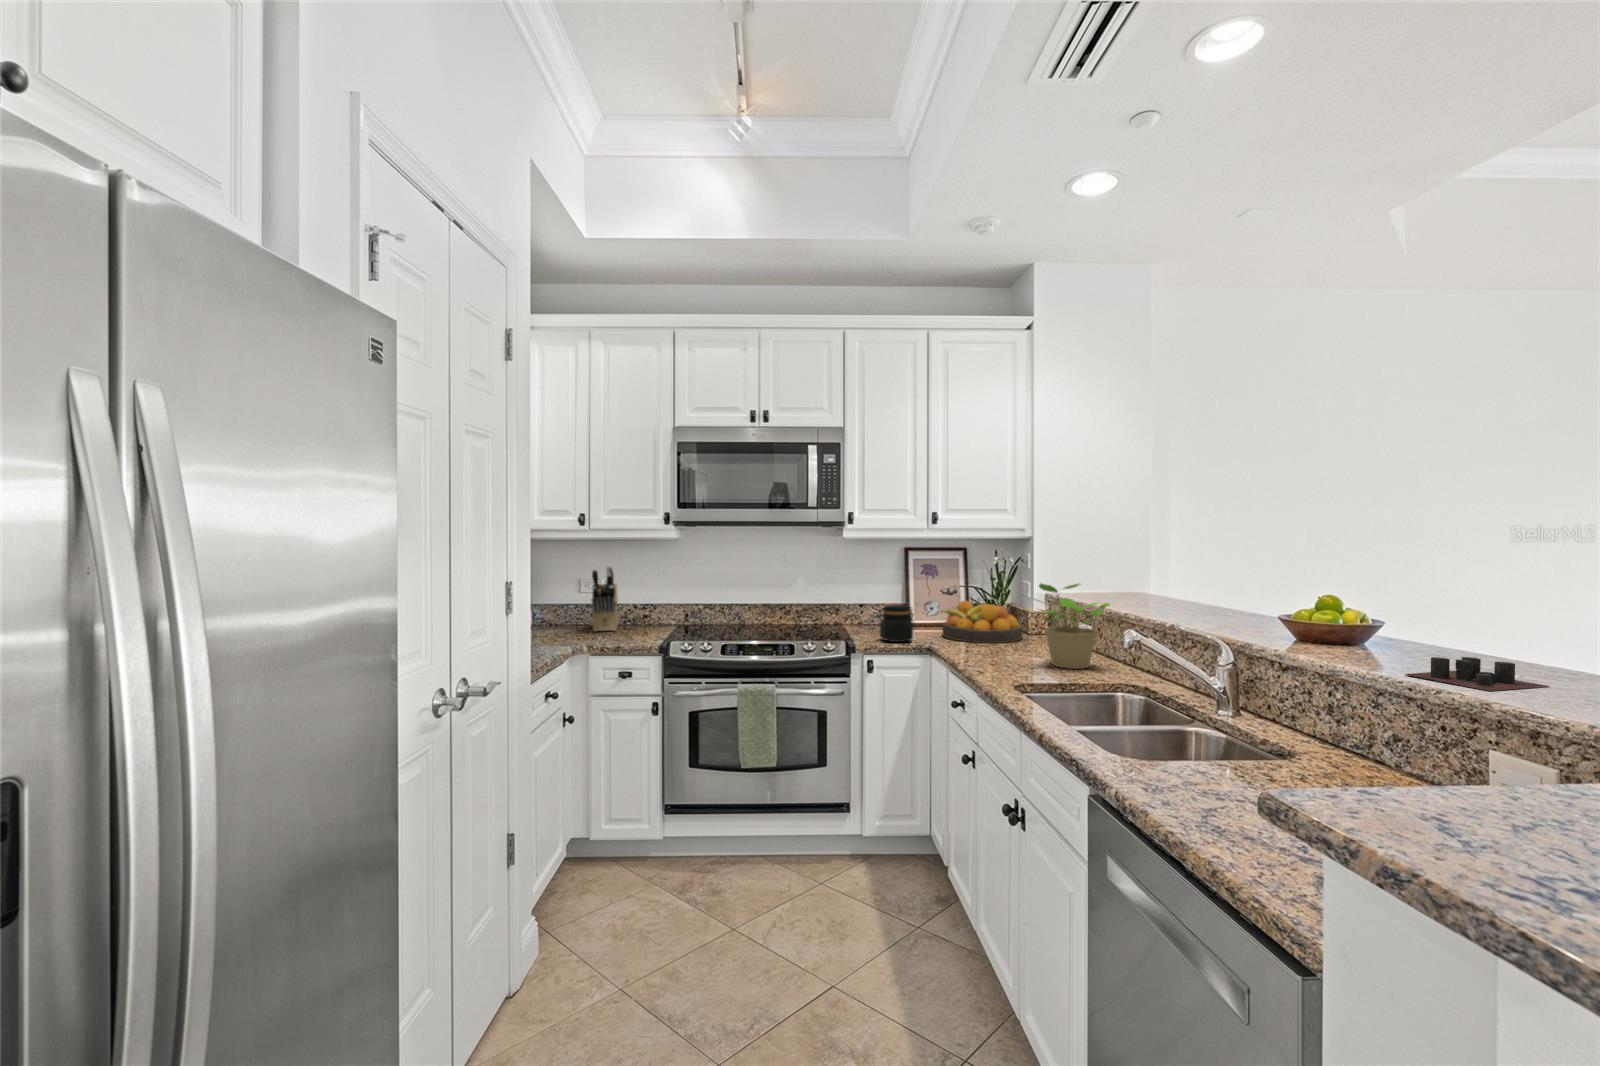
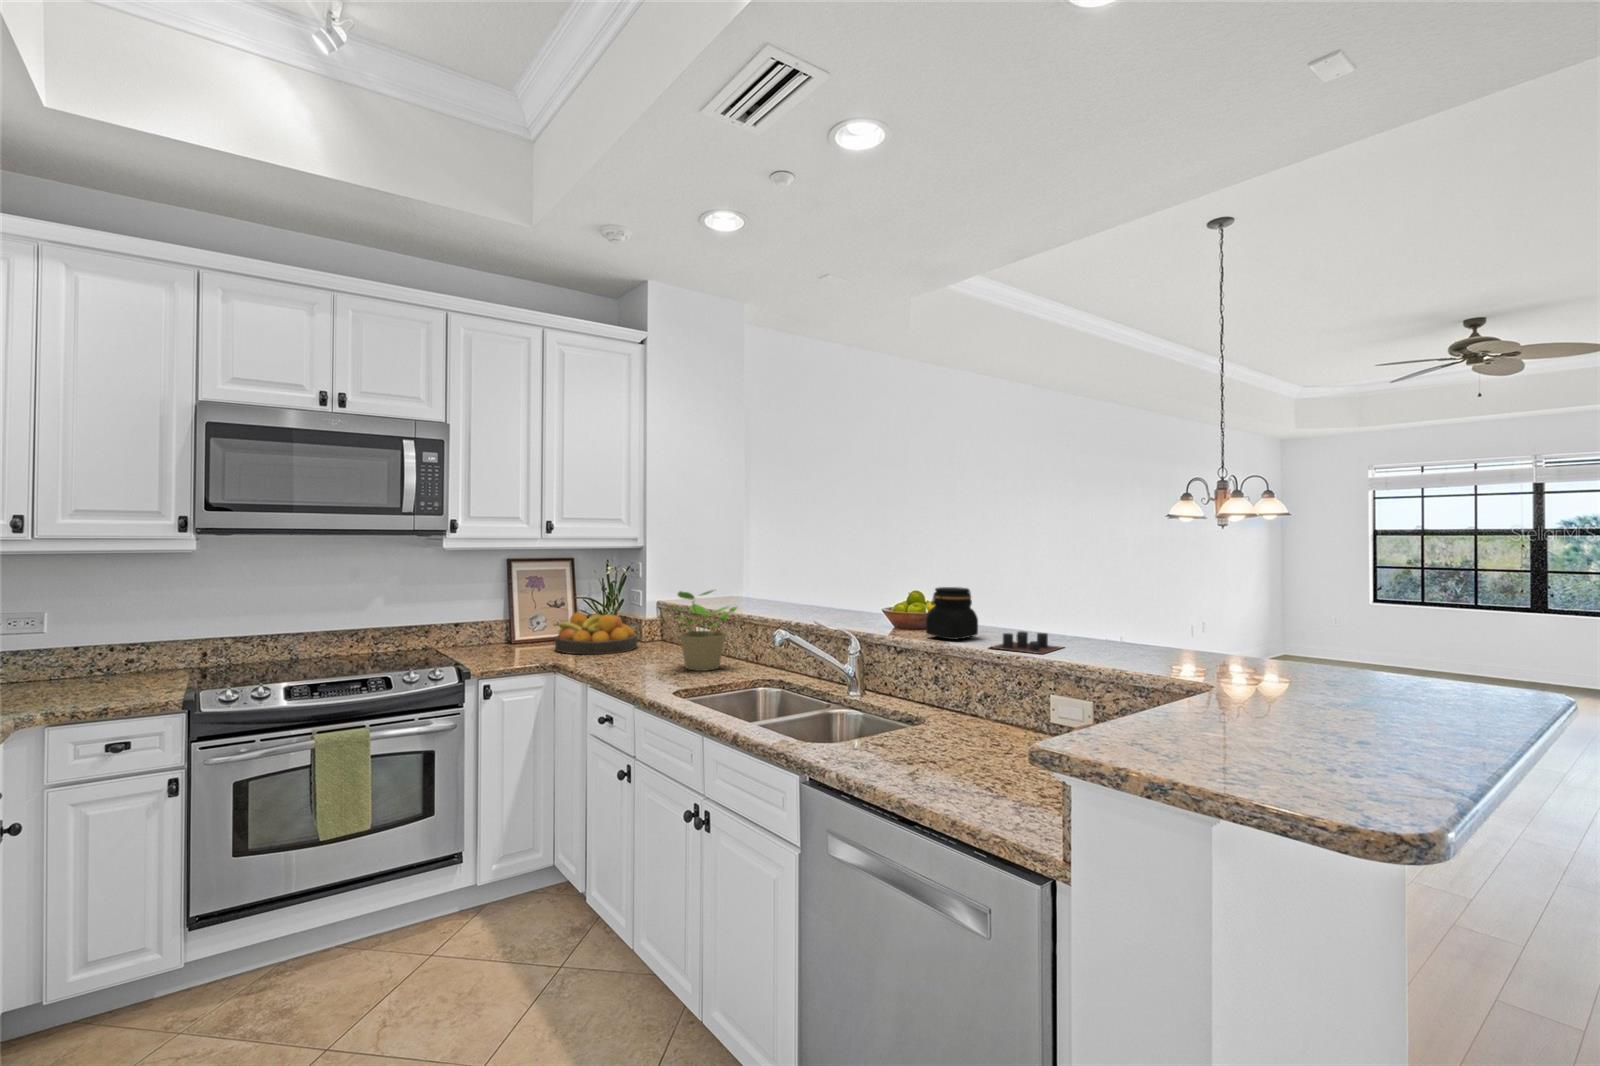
knife block: present [592,566,619,631] -> none [39,593,88,689]
jar: present [877,605,915,642] -> present [926,587,978,639]

